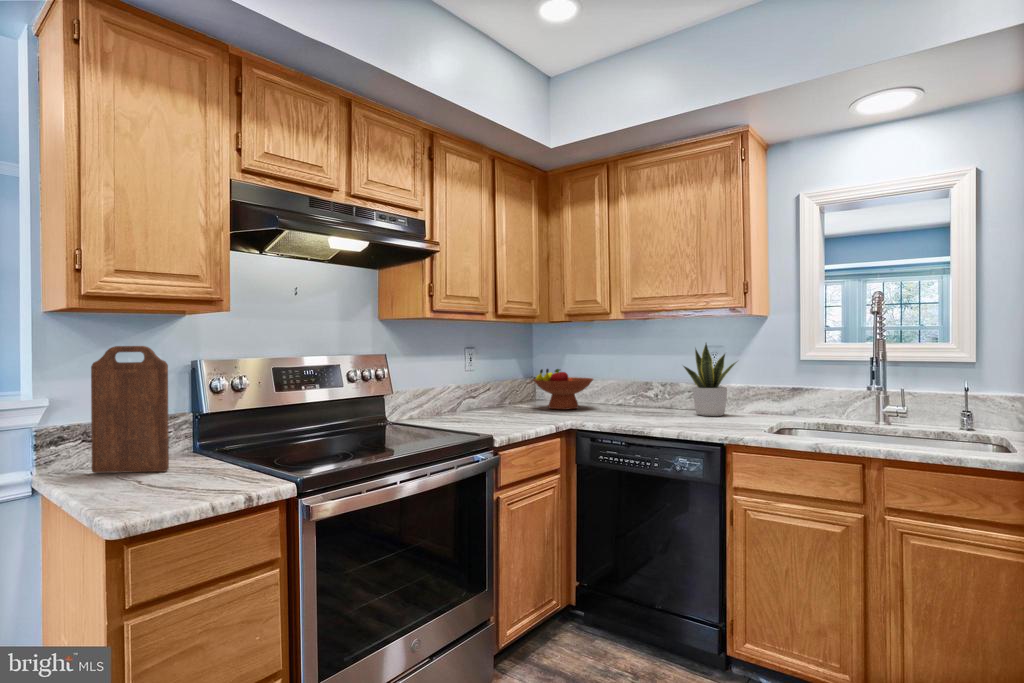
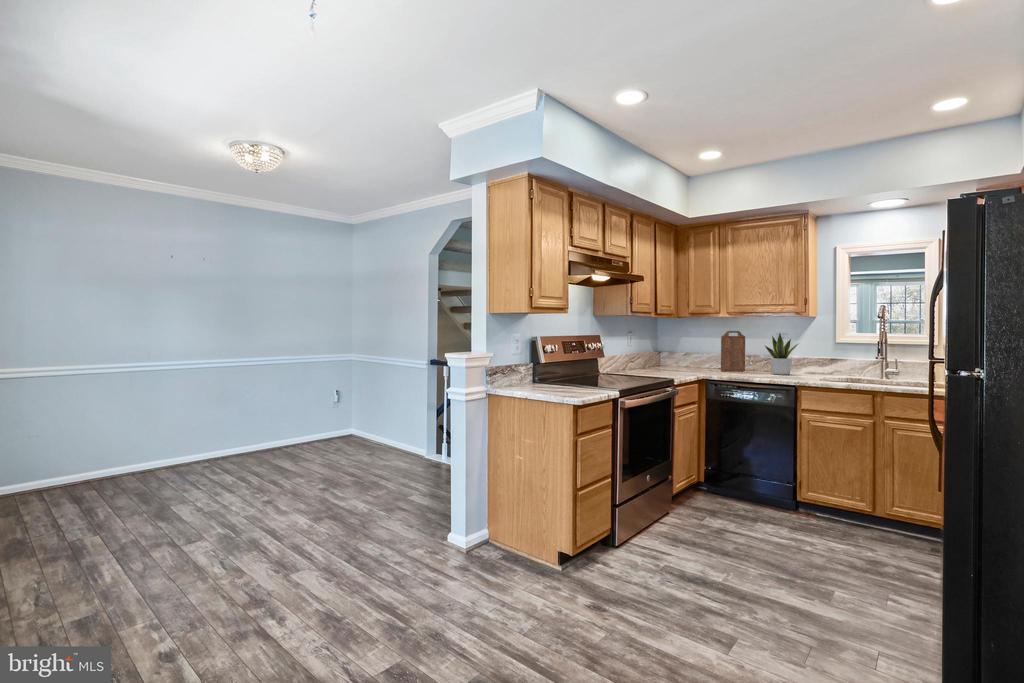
cutting board: present [91,346,169,473] -> present [721,331,745,371]
fruit bowl: present [533,369,593,409] -> none [668,346,707,371]

